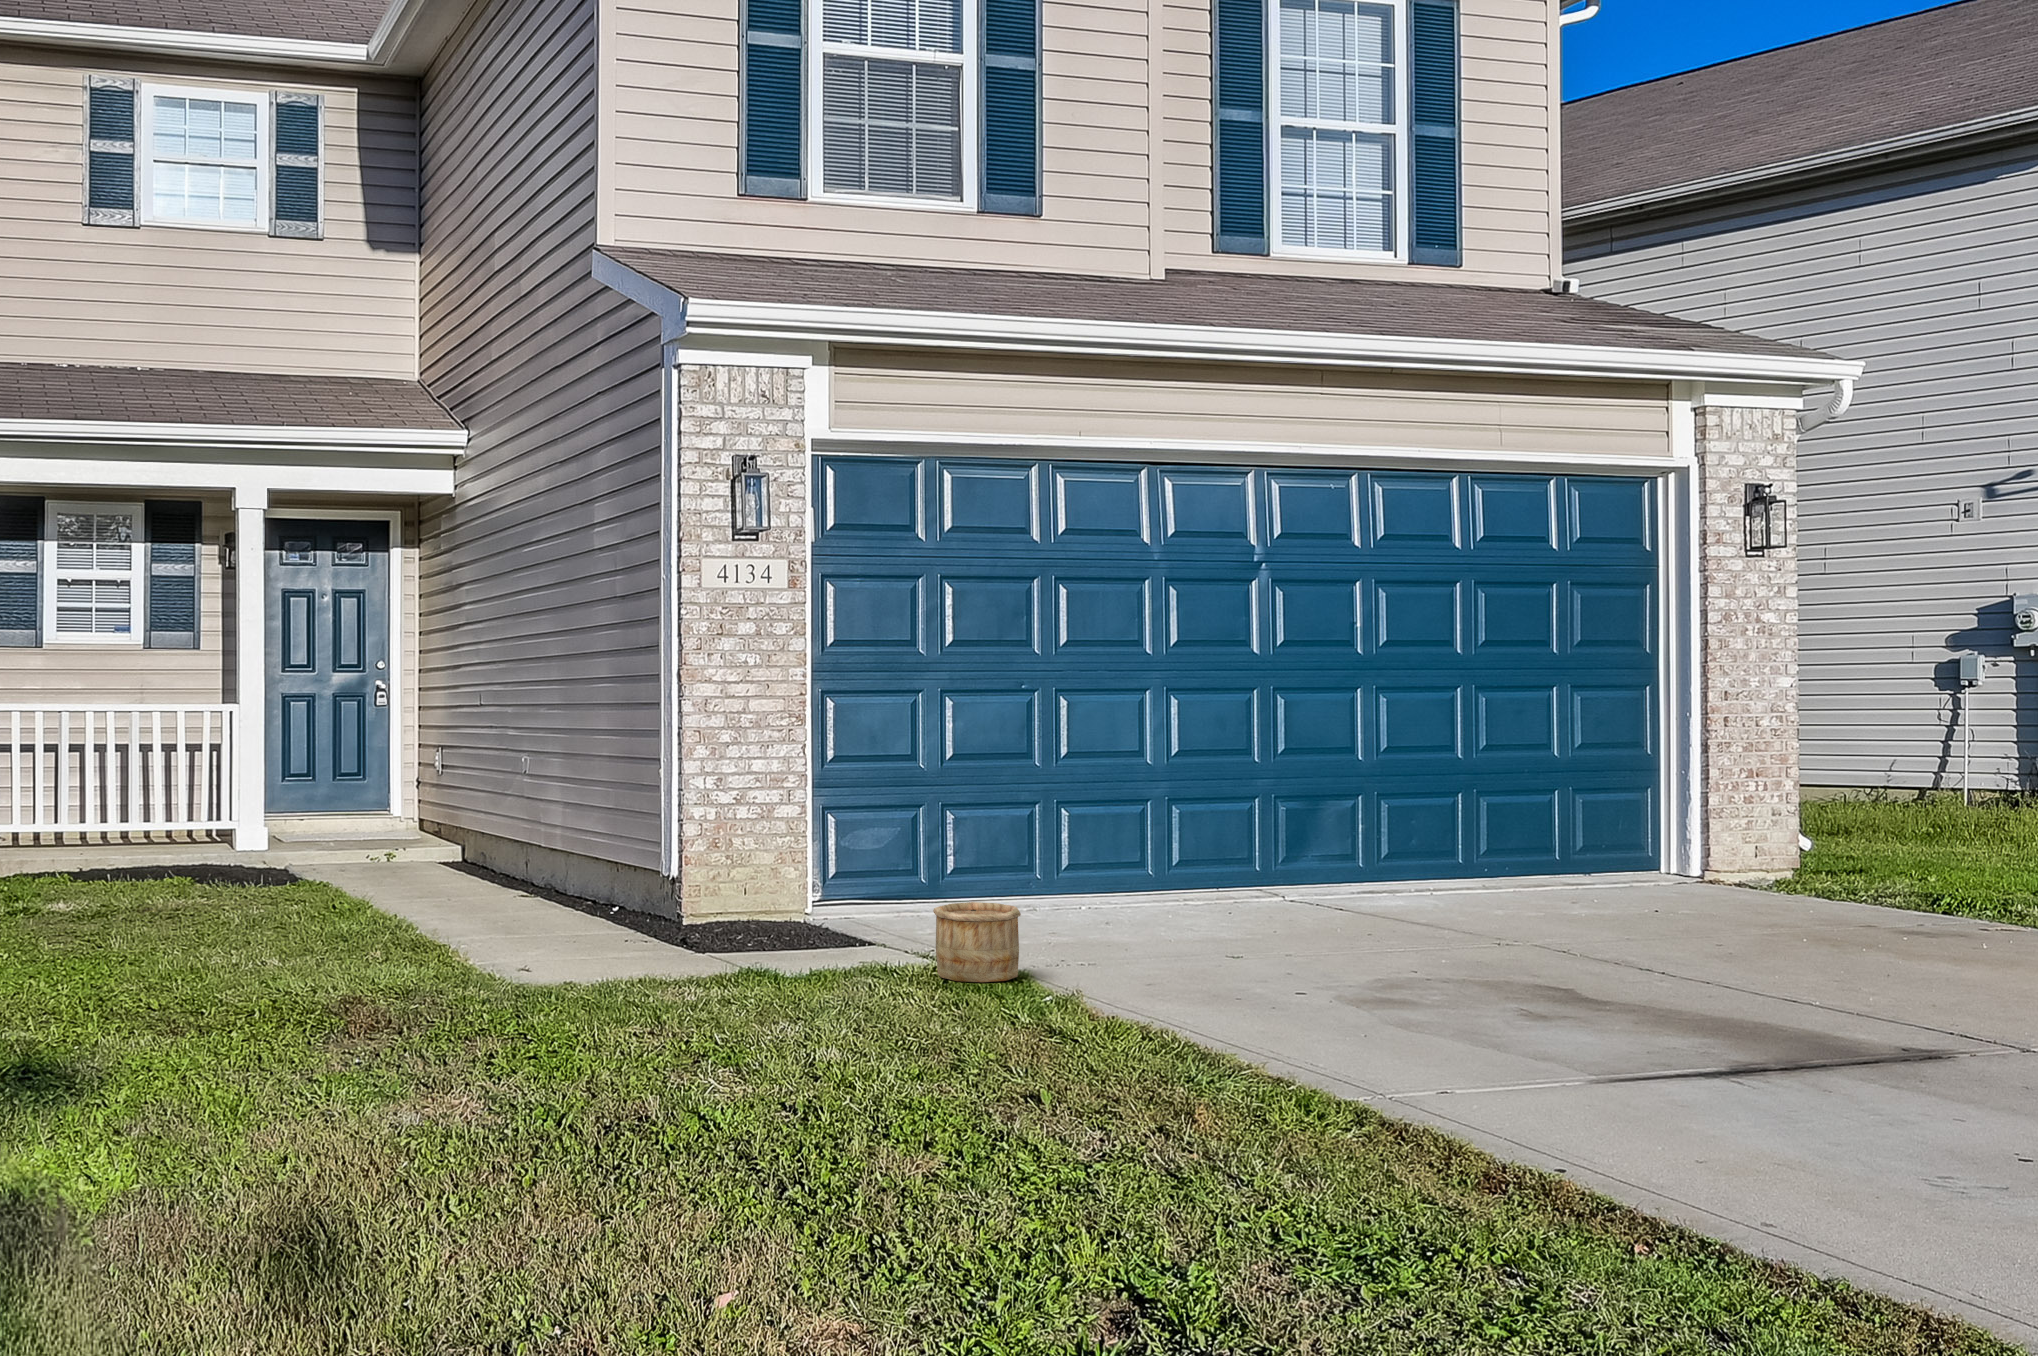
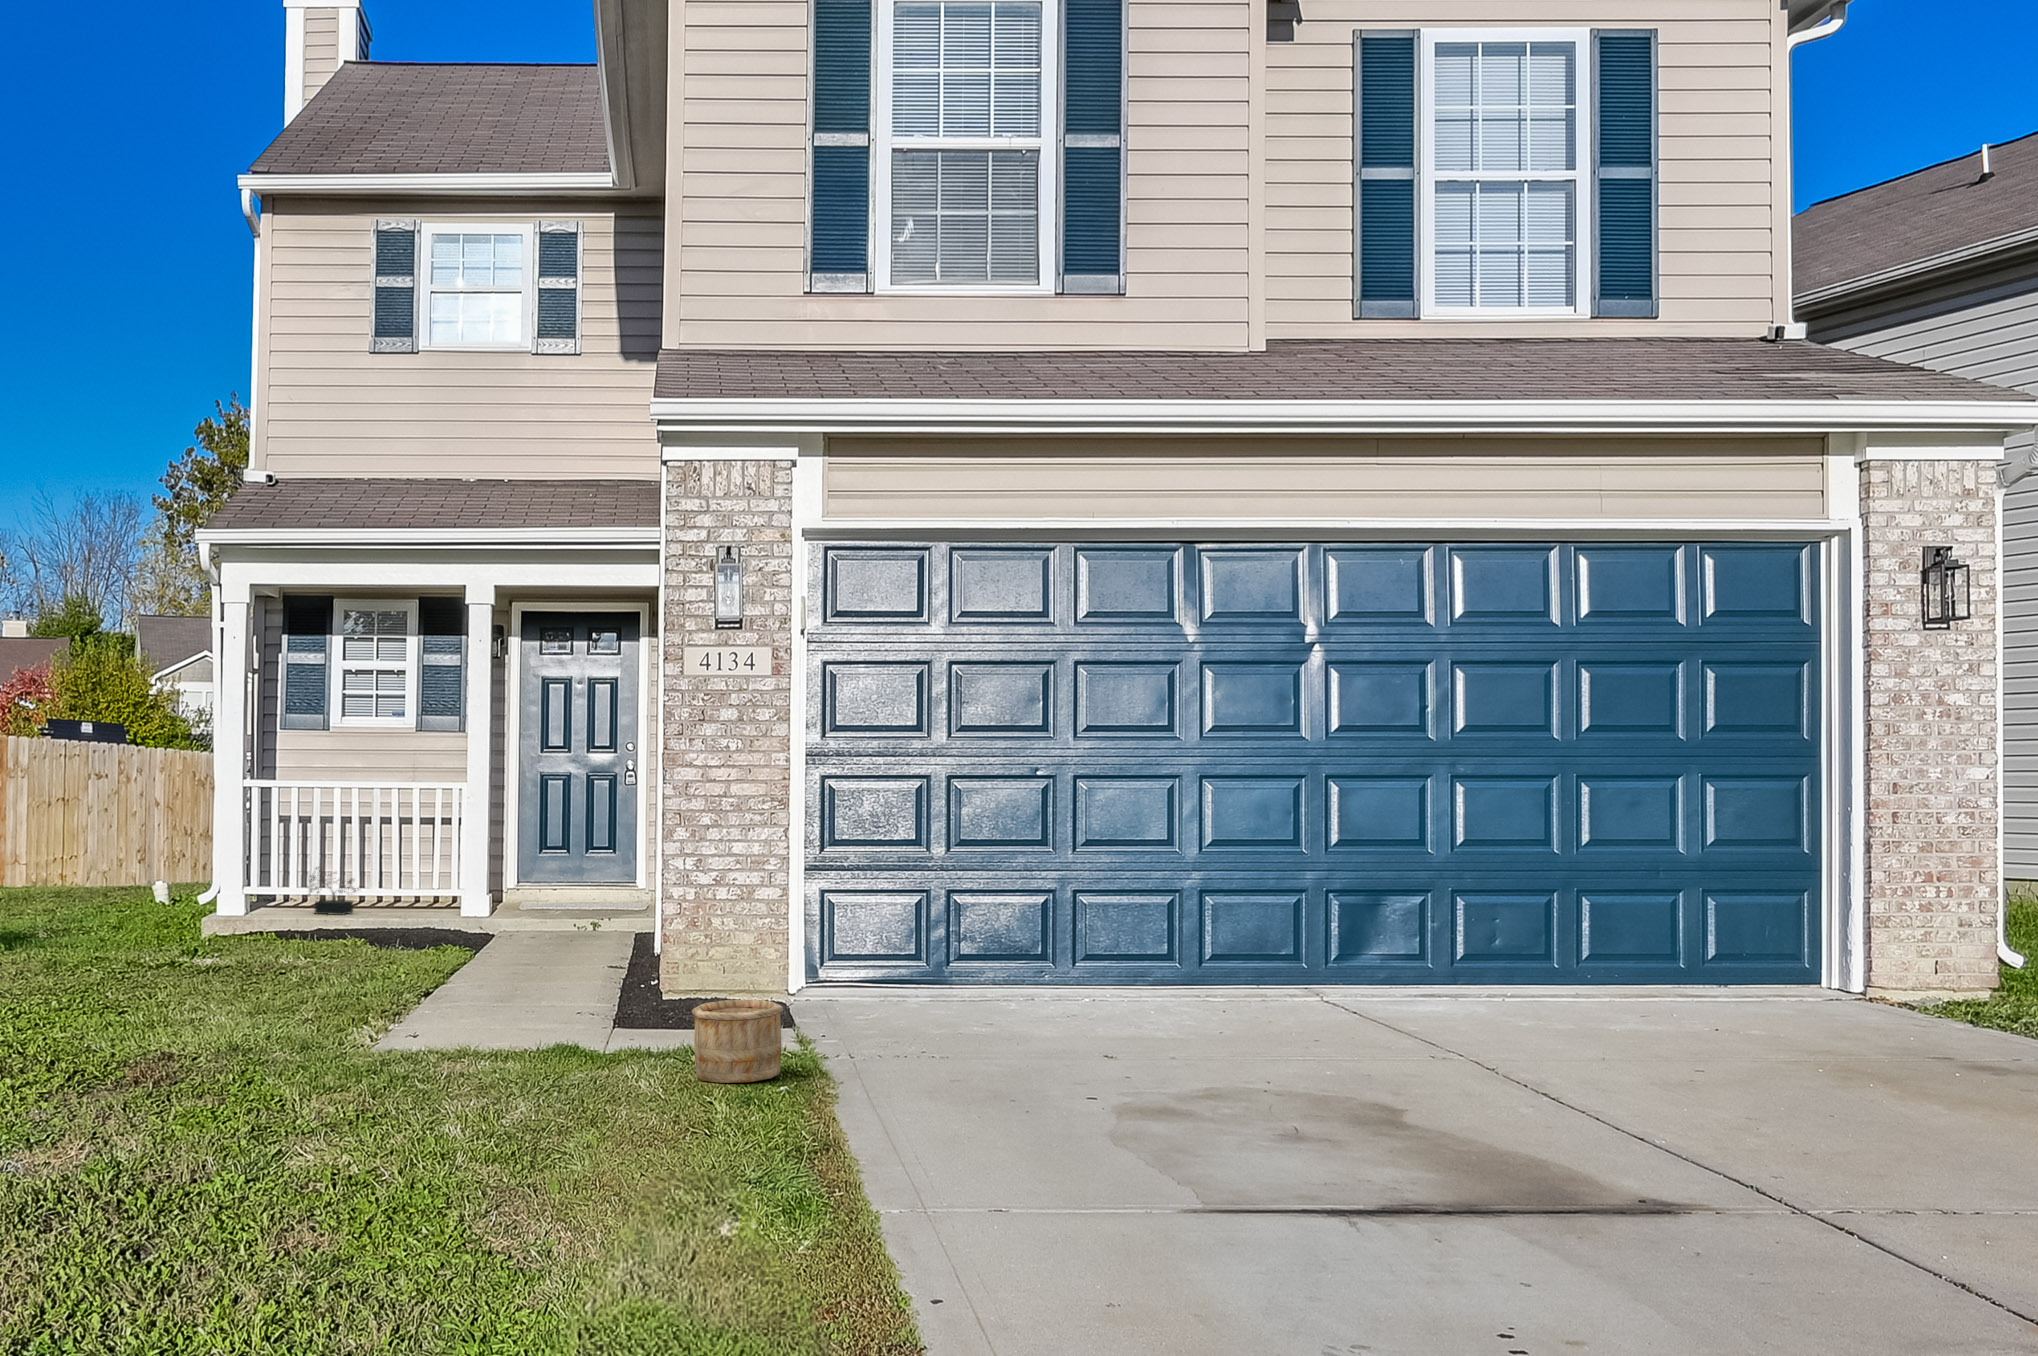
decorative plant: none [39,795,96,846] -> present [306,867,358,915]

